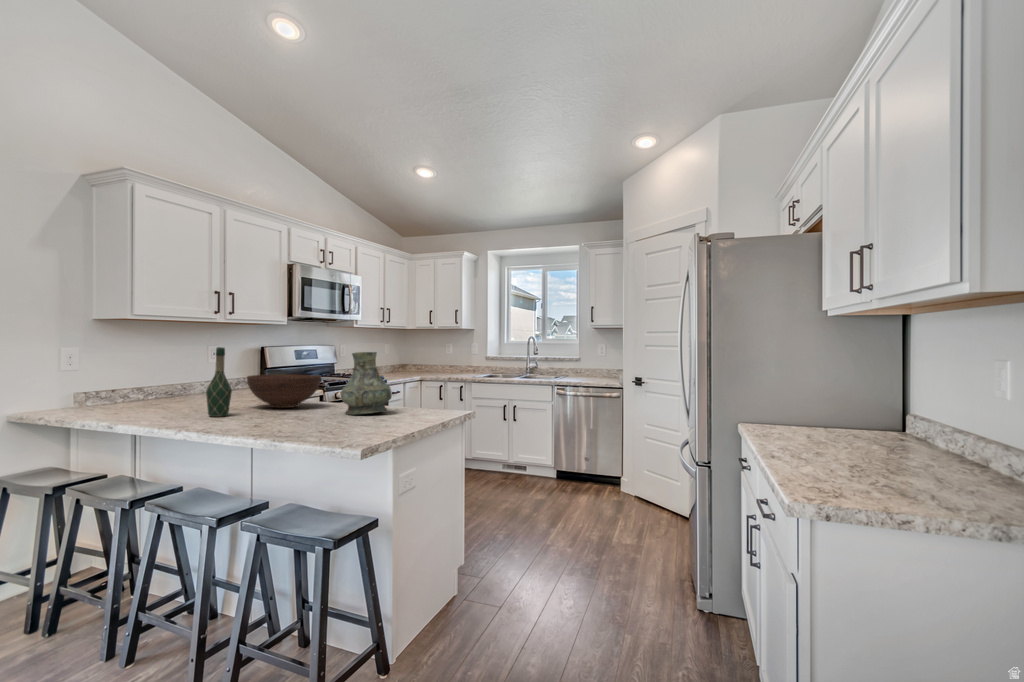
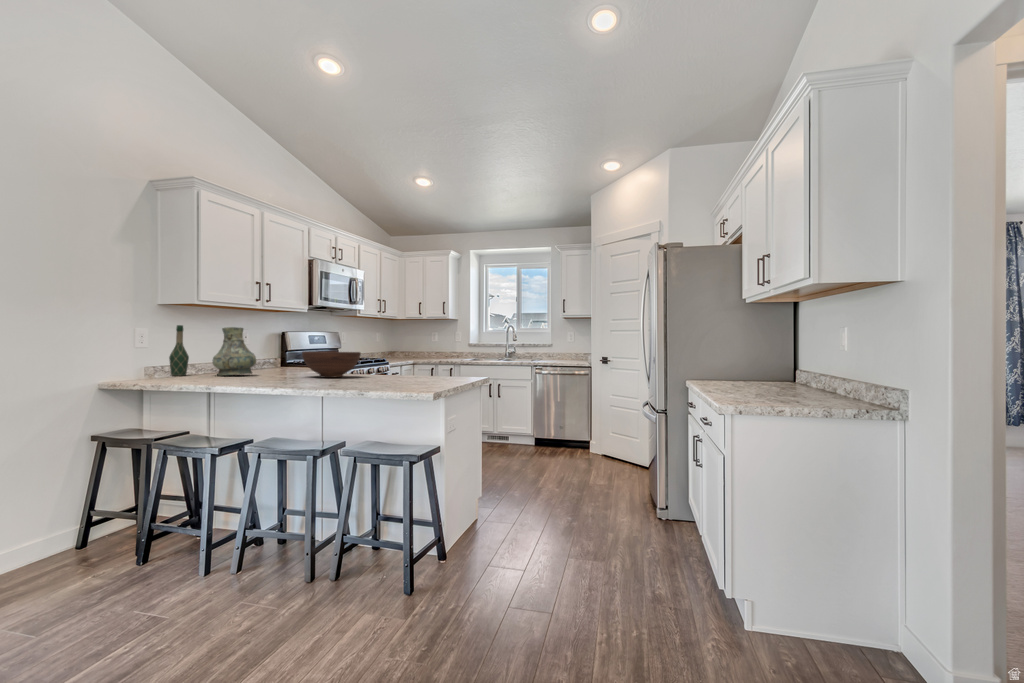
wine bottle: present [206,347,232,417] -> present [169,325,189,376]
vase: present [341,352,392,415] -> present [212,327,256,376]

